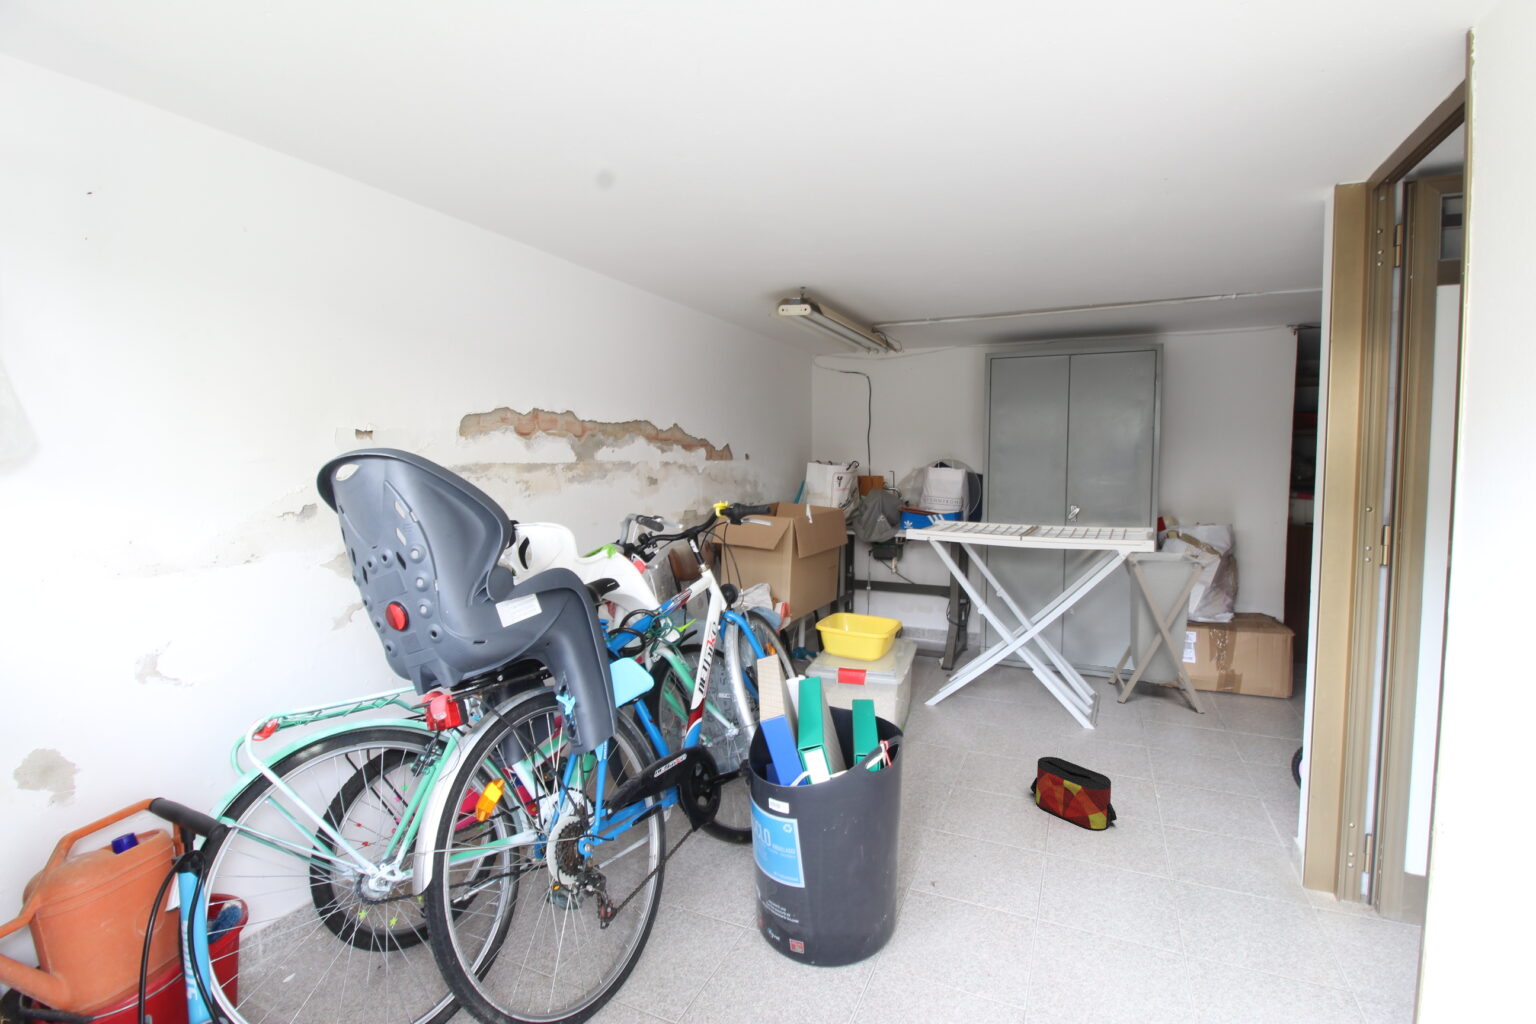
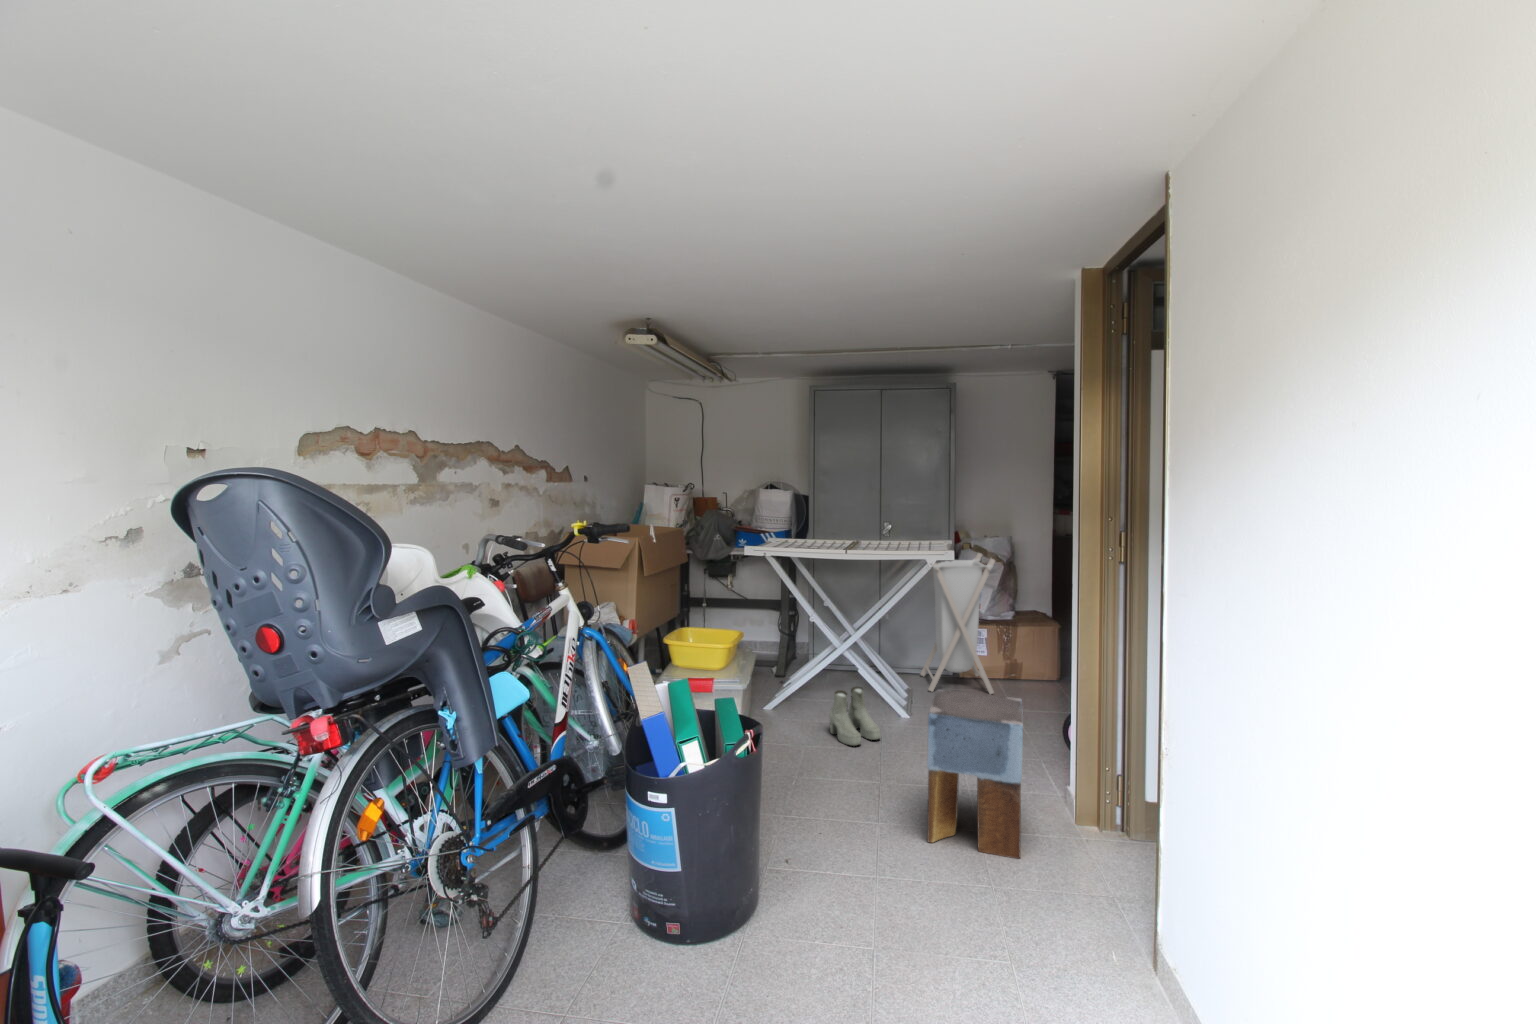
boots: none [995,691,1055,759] -> present [829,686,881,746]
stool: none [1108,711,1247,937] -> present [927,690,1023,859]
bag: present [1030,757,1117,831] -> none [862,739,931,796]

